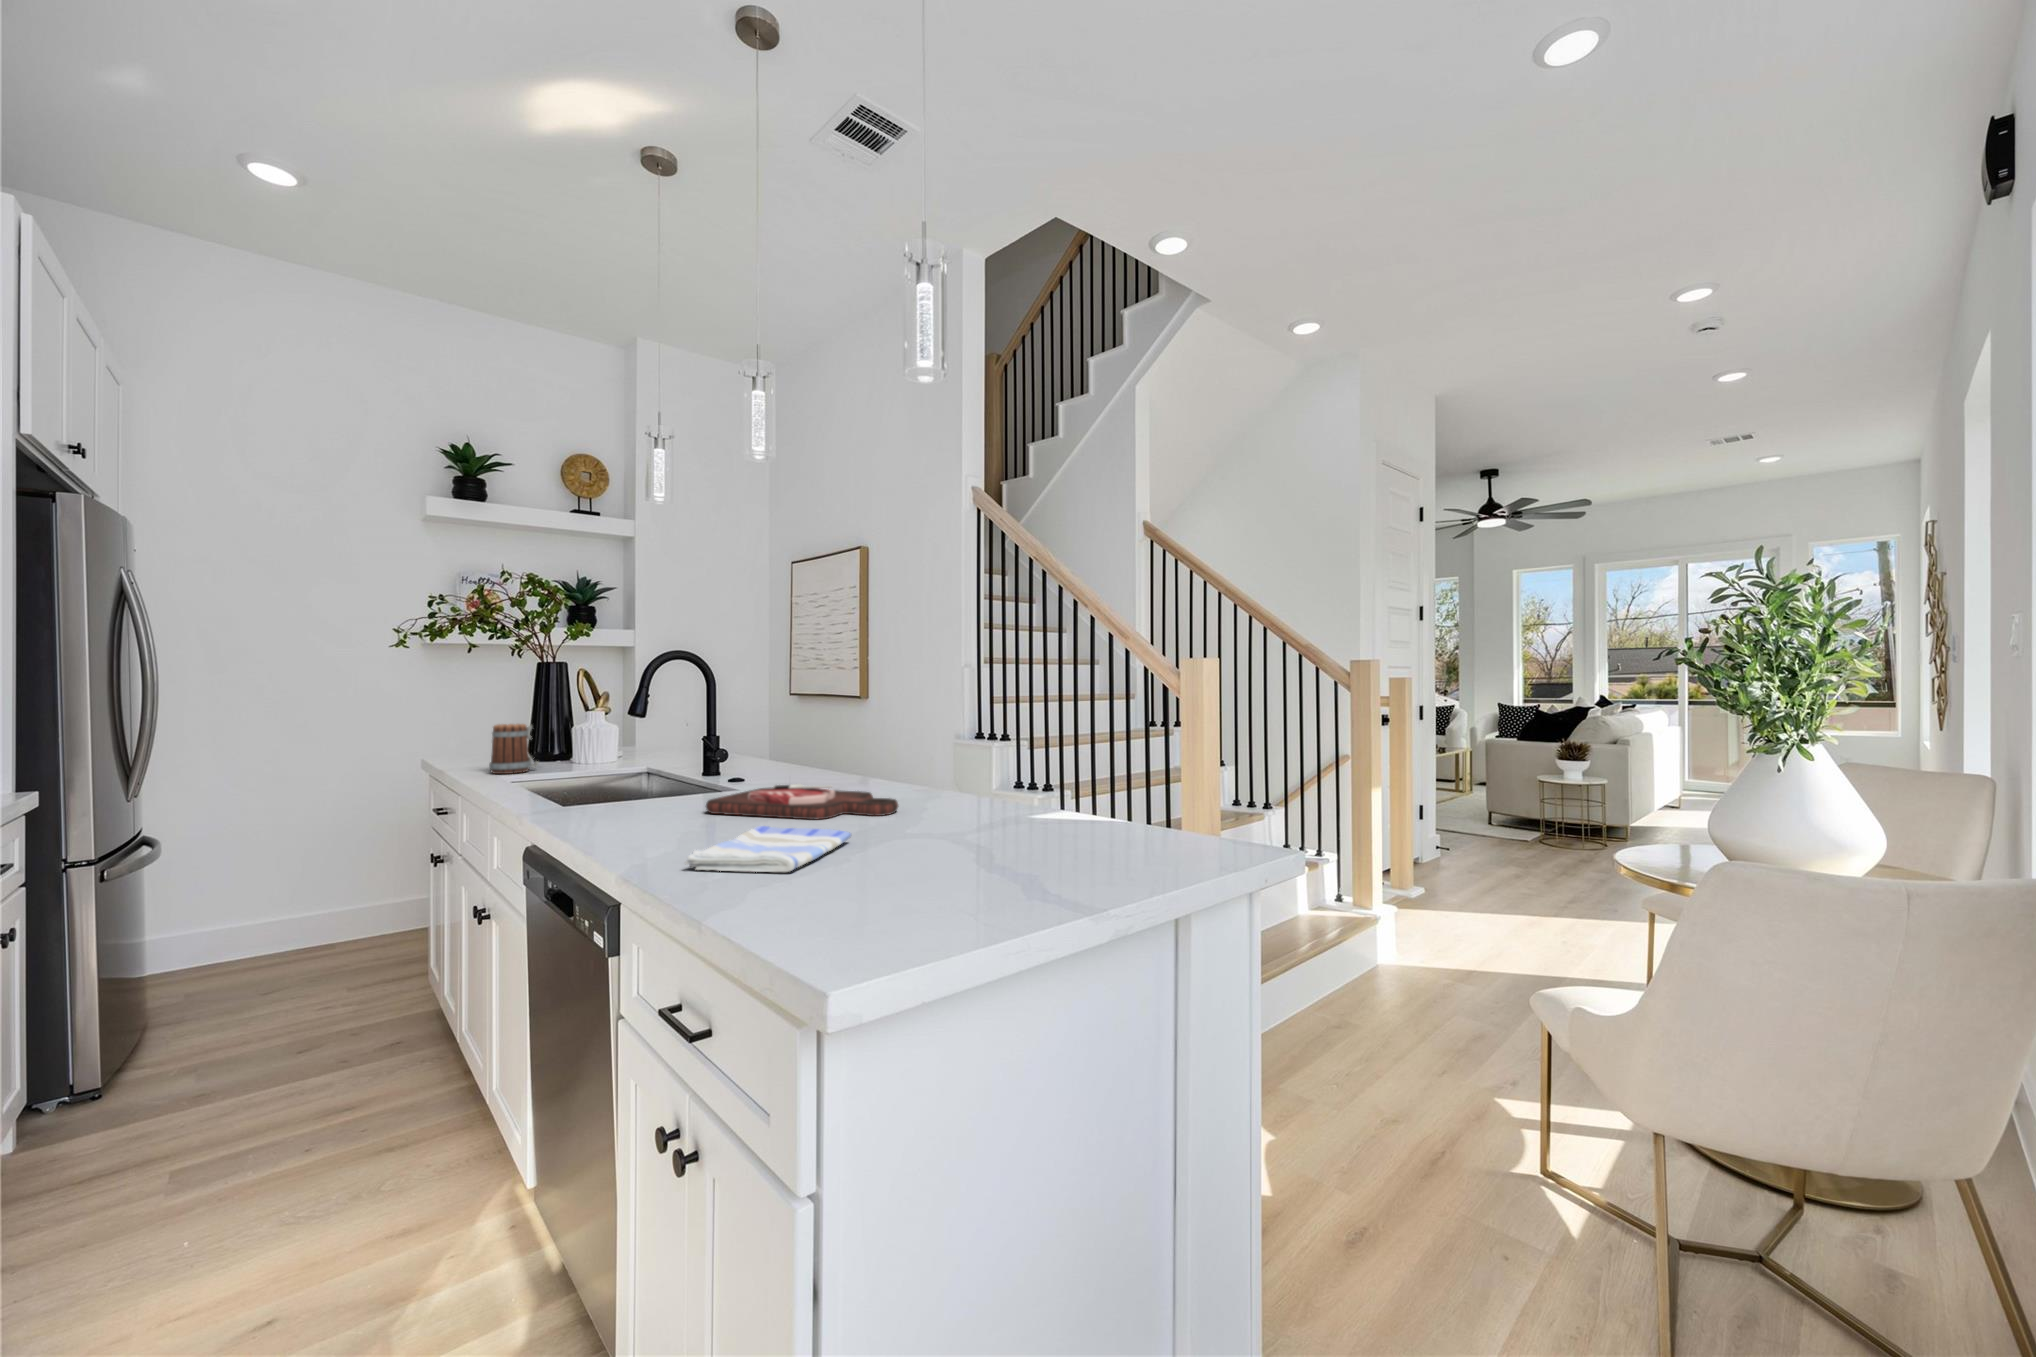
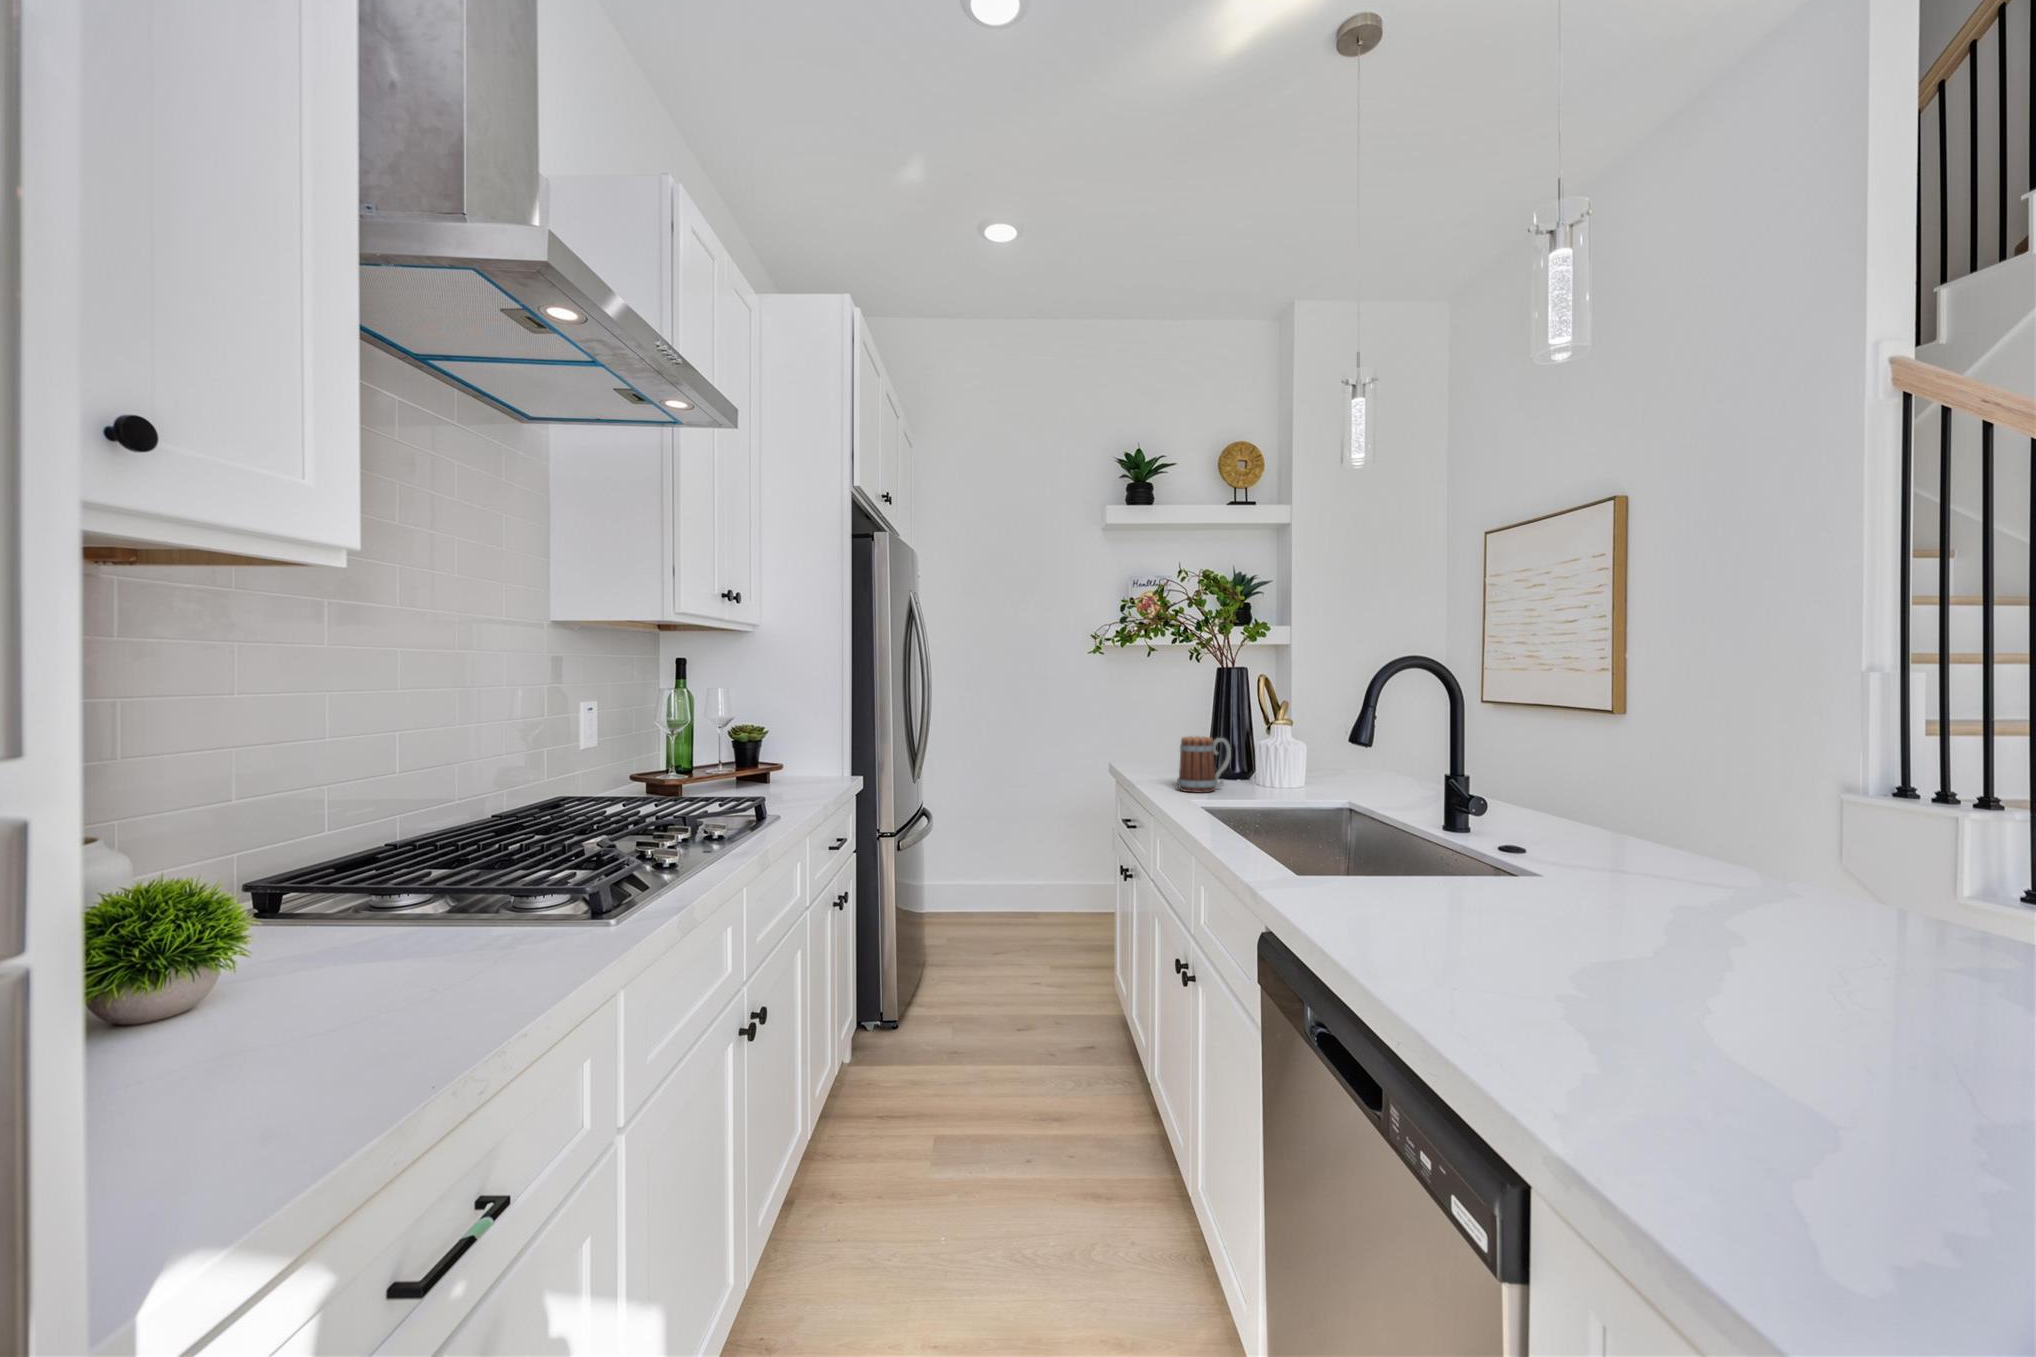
cutting board: present [706,784,898,820] -> none [1504,870,1942,982]
dish towel: present [685,826,851,872] -> none [1604,987,1950,1170]

